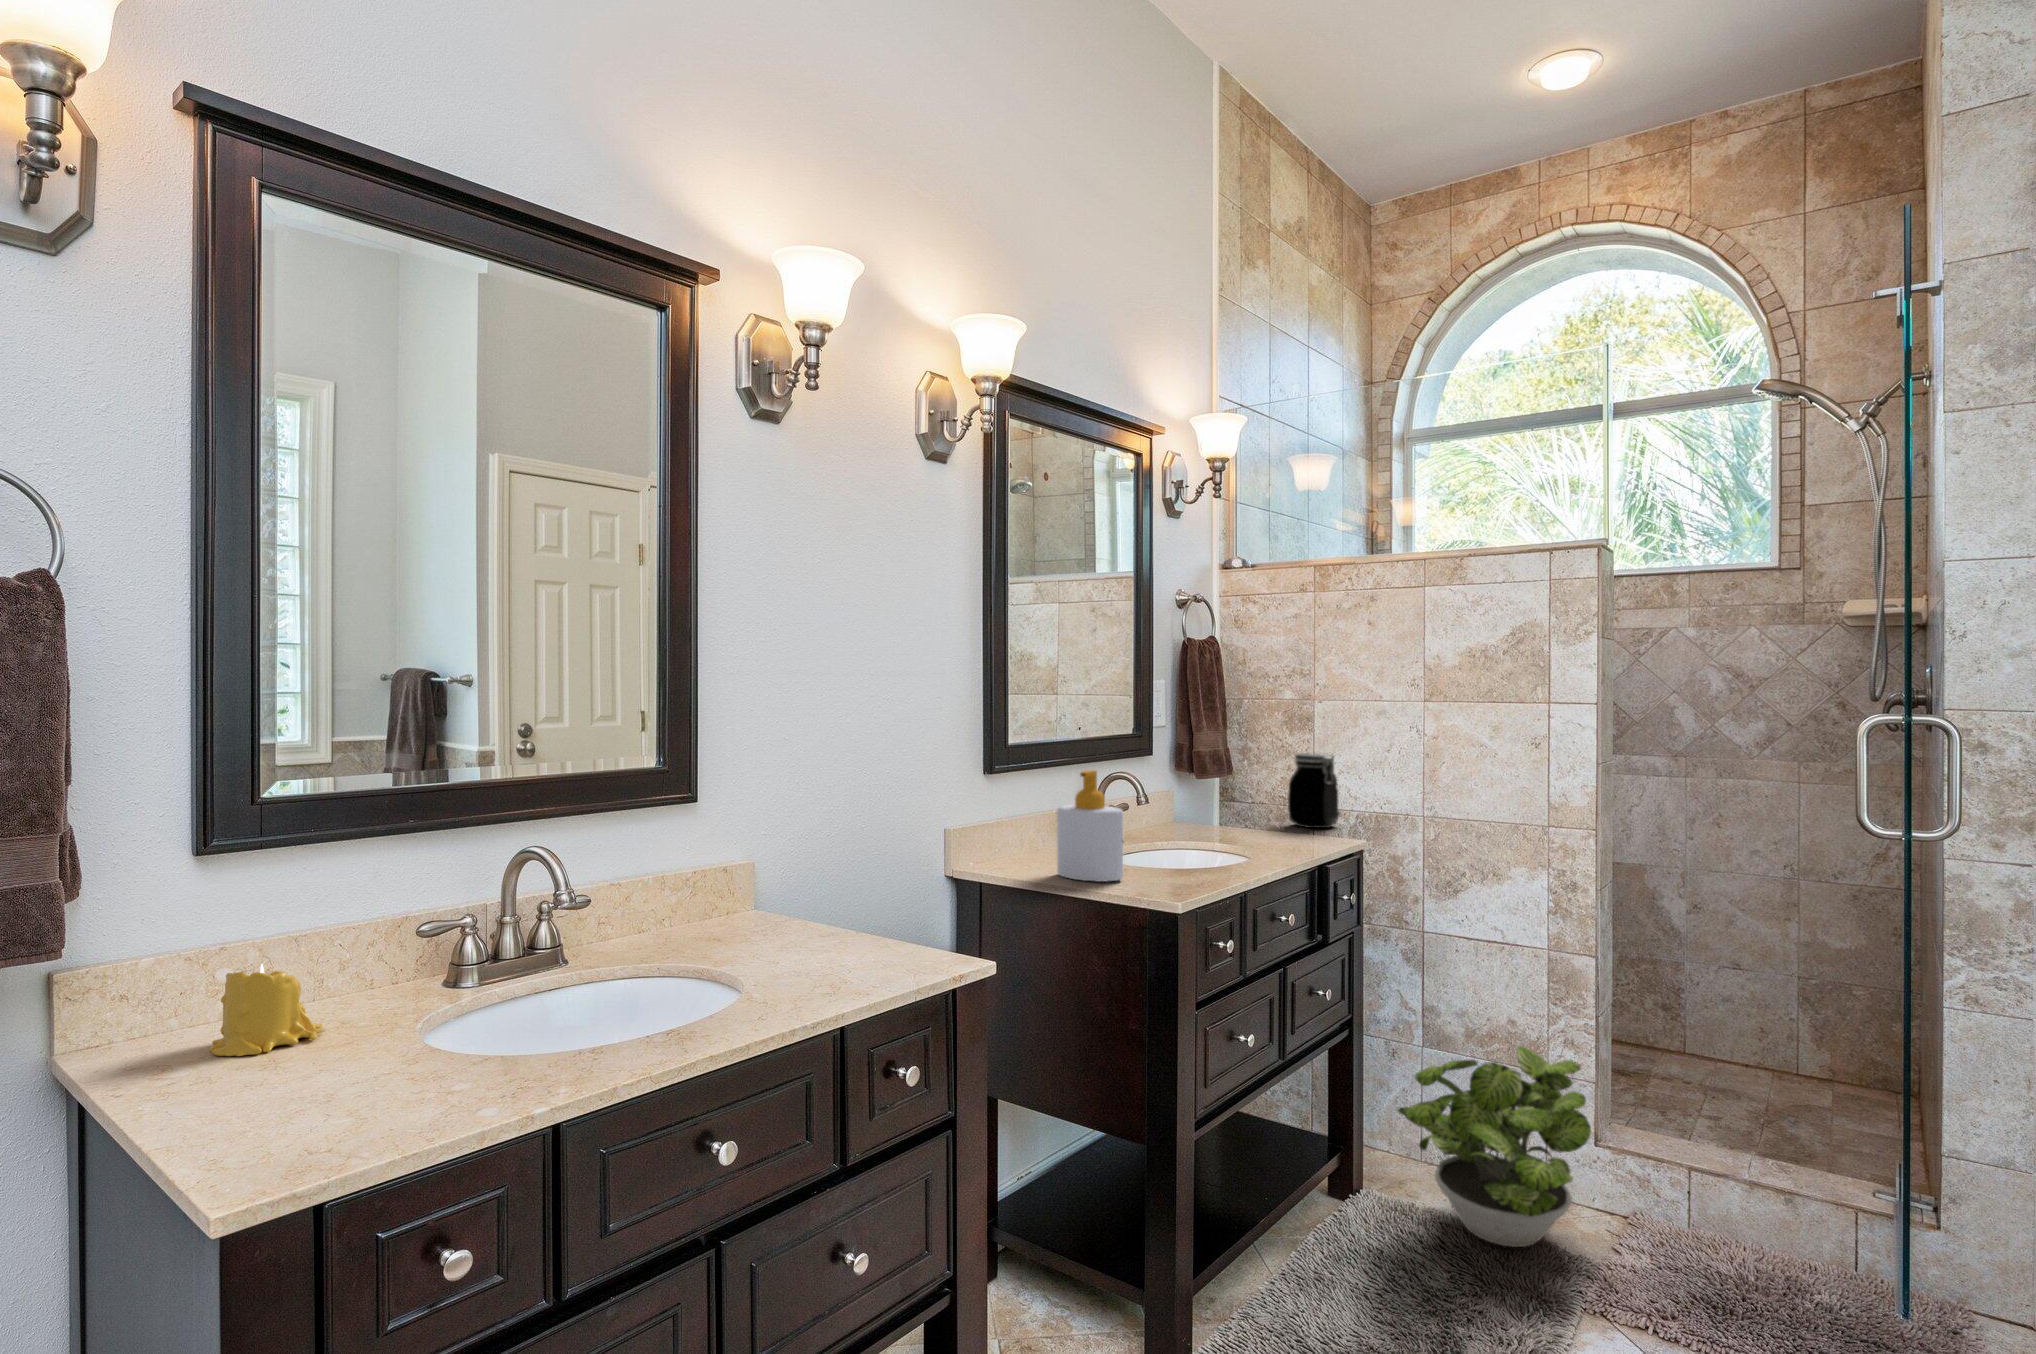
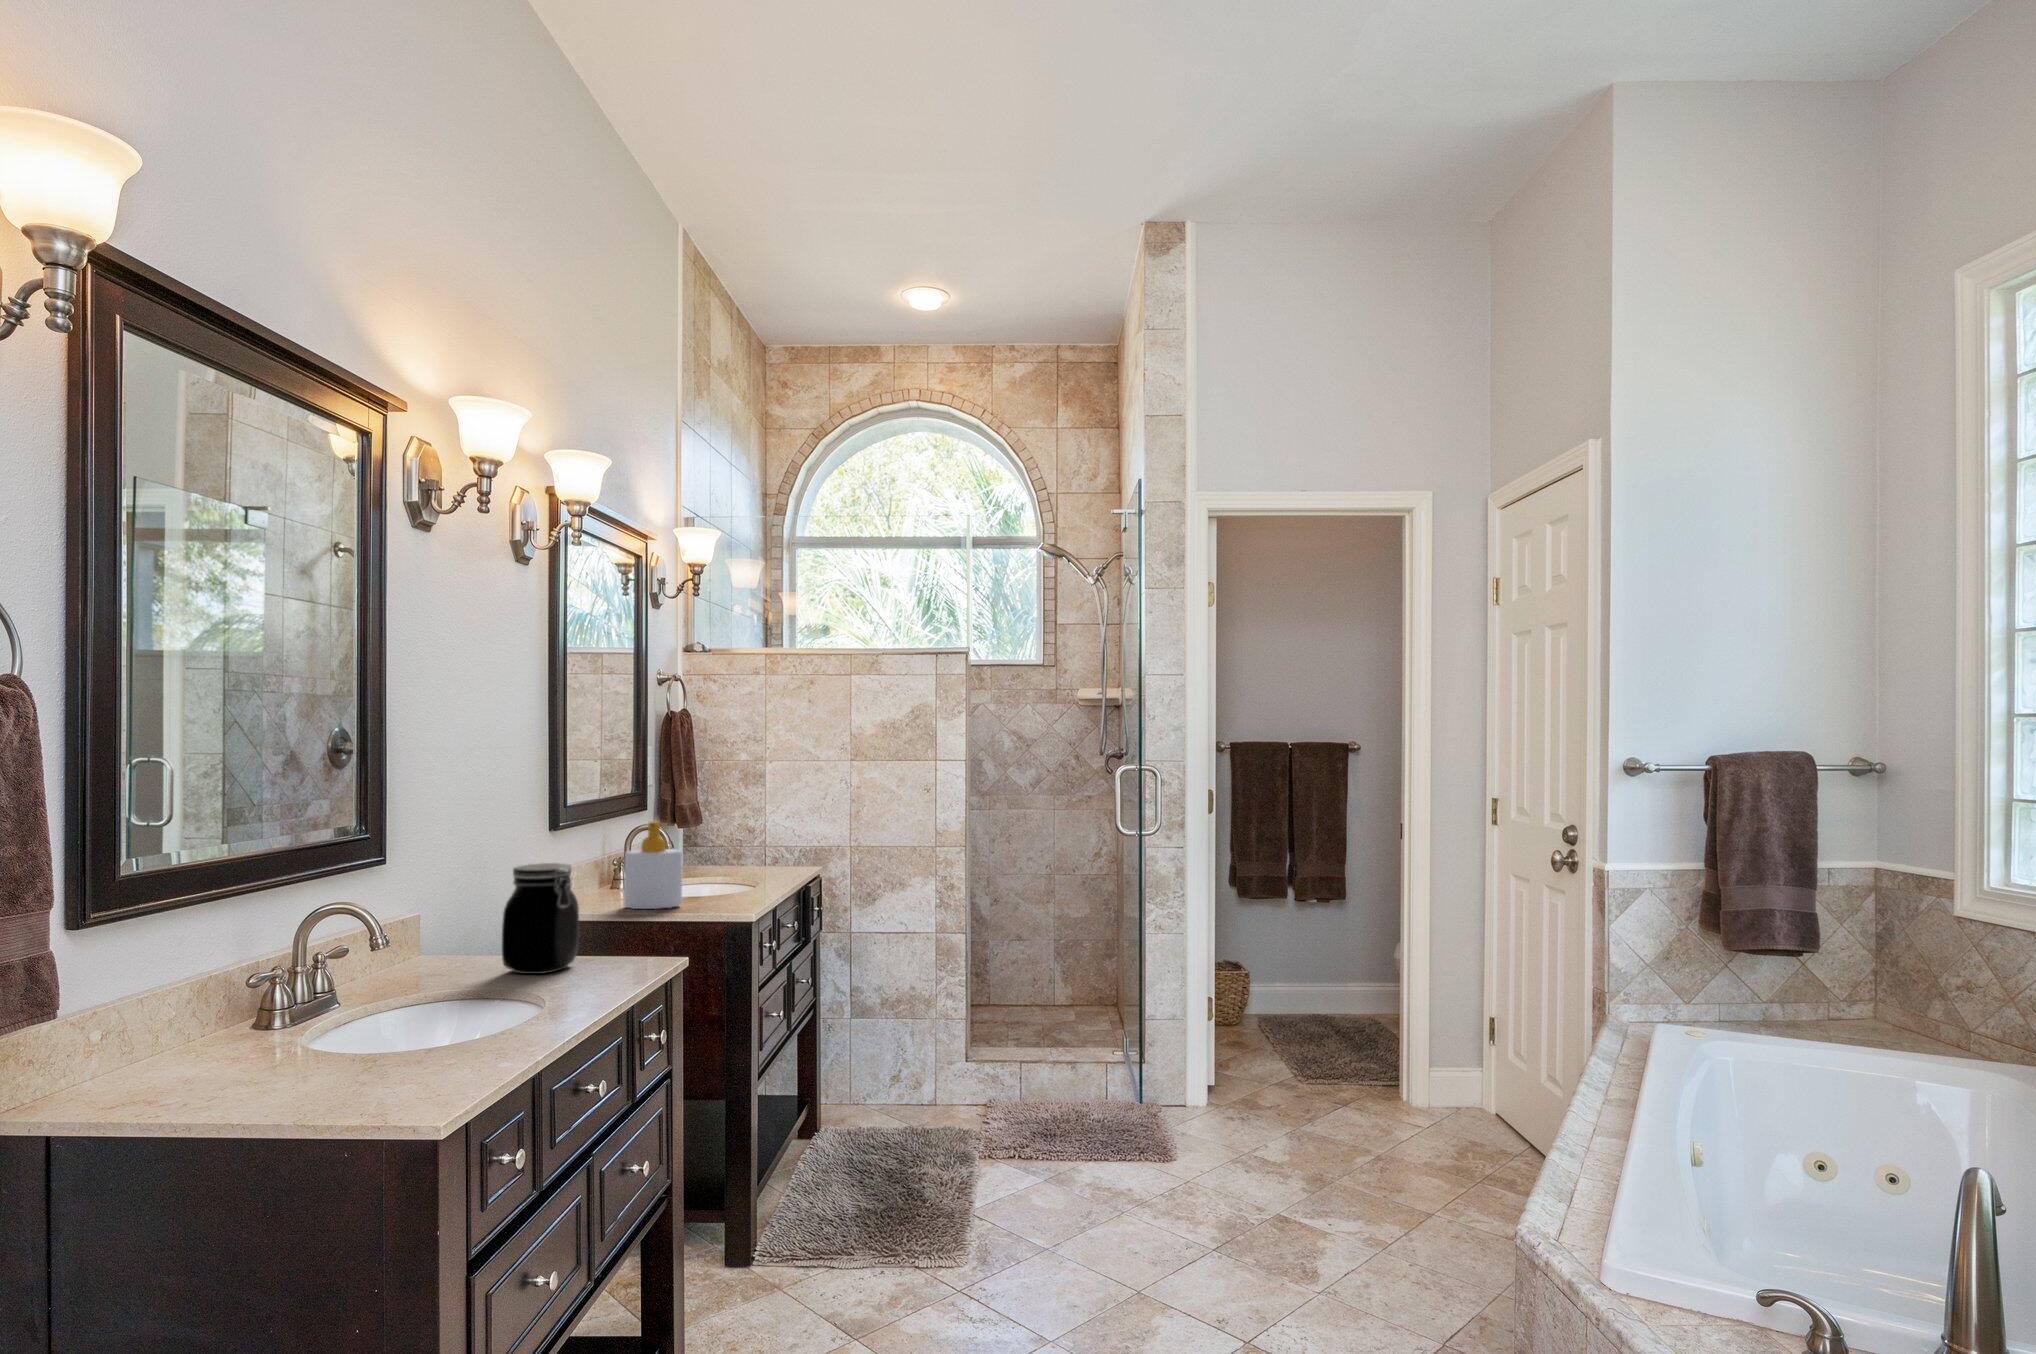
jar: present [1288,753,1340,828] -> present [502,863,579,974]
candle: present [209,964,325,1056] -> none [155,998,249,1075]
potted plant: present [1398,1046,1591,1247] -> none [852,1001,971,1138]

